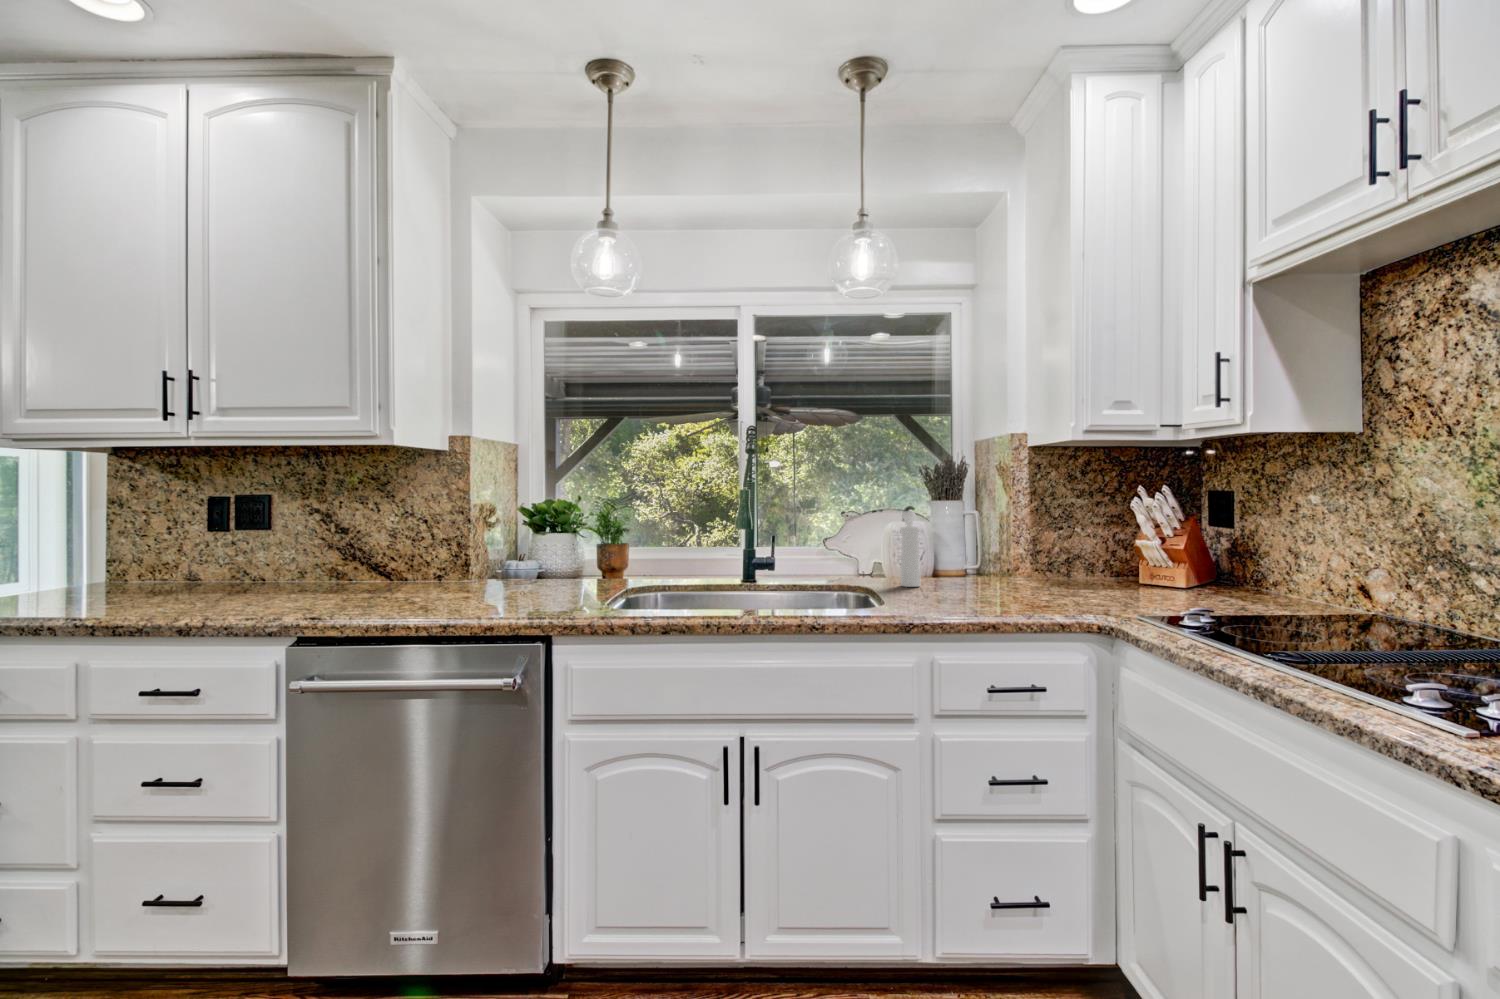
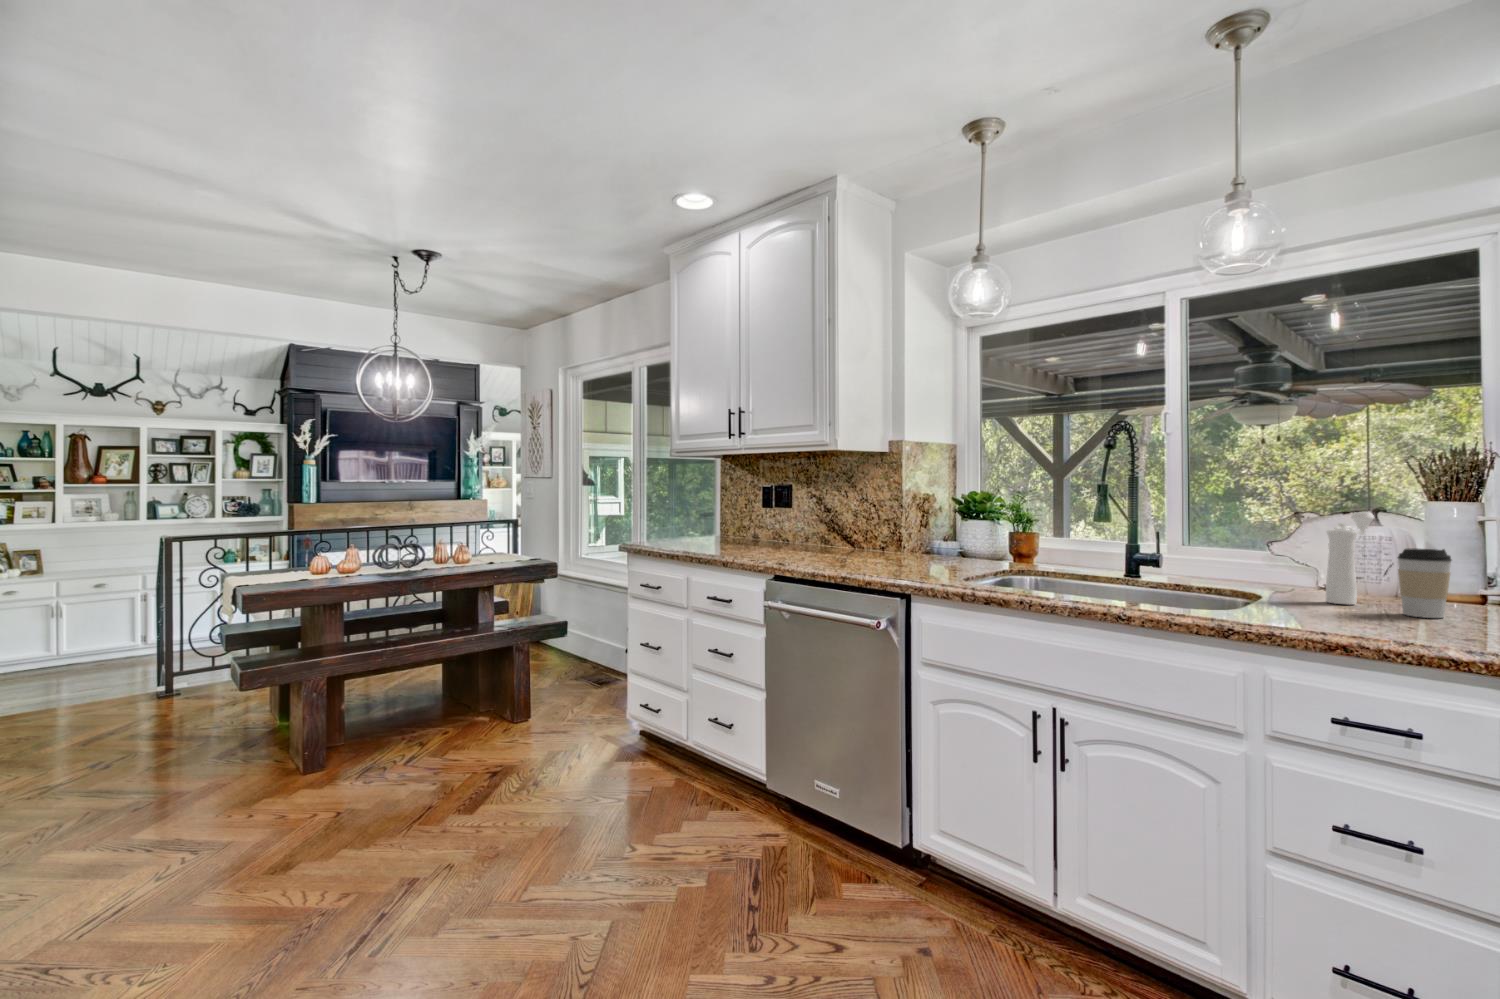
coffee cup: none [955,537,988,591] -> present [1398,548,1452,618]

